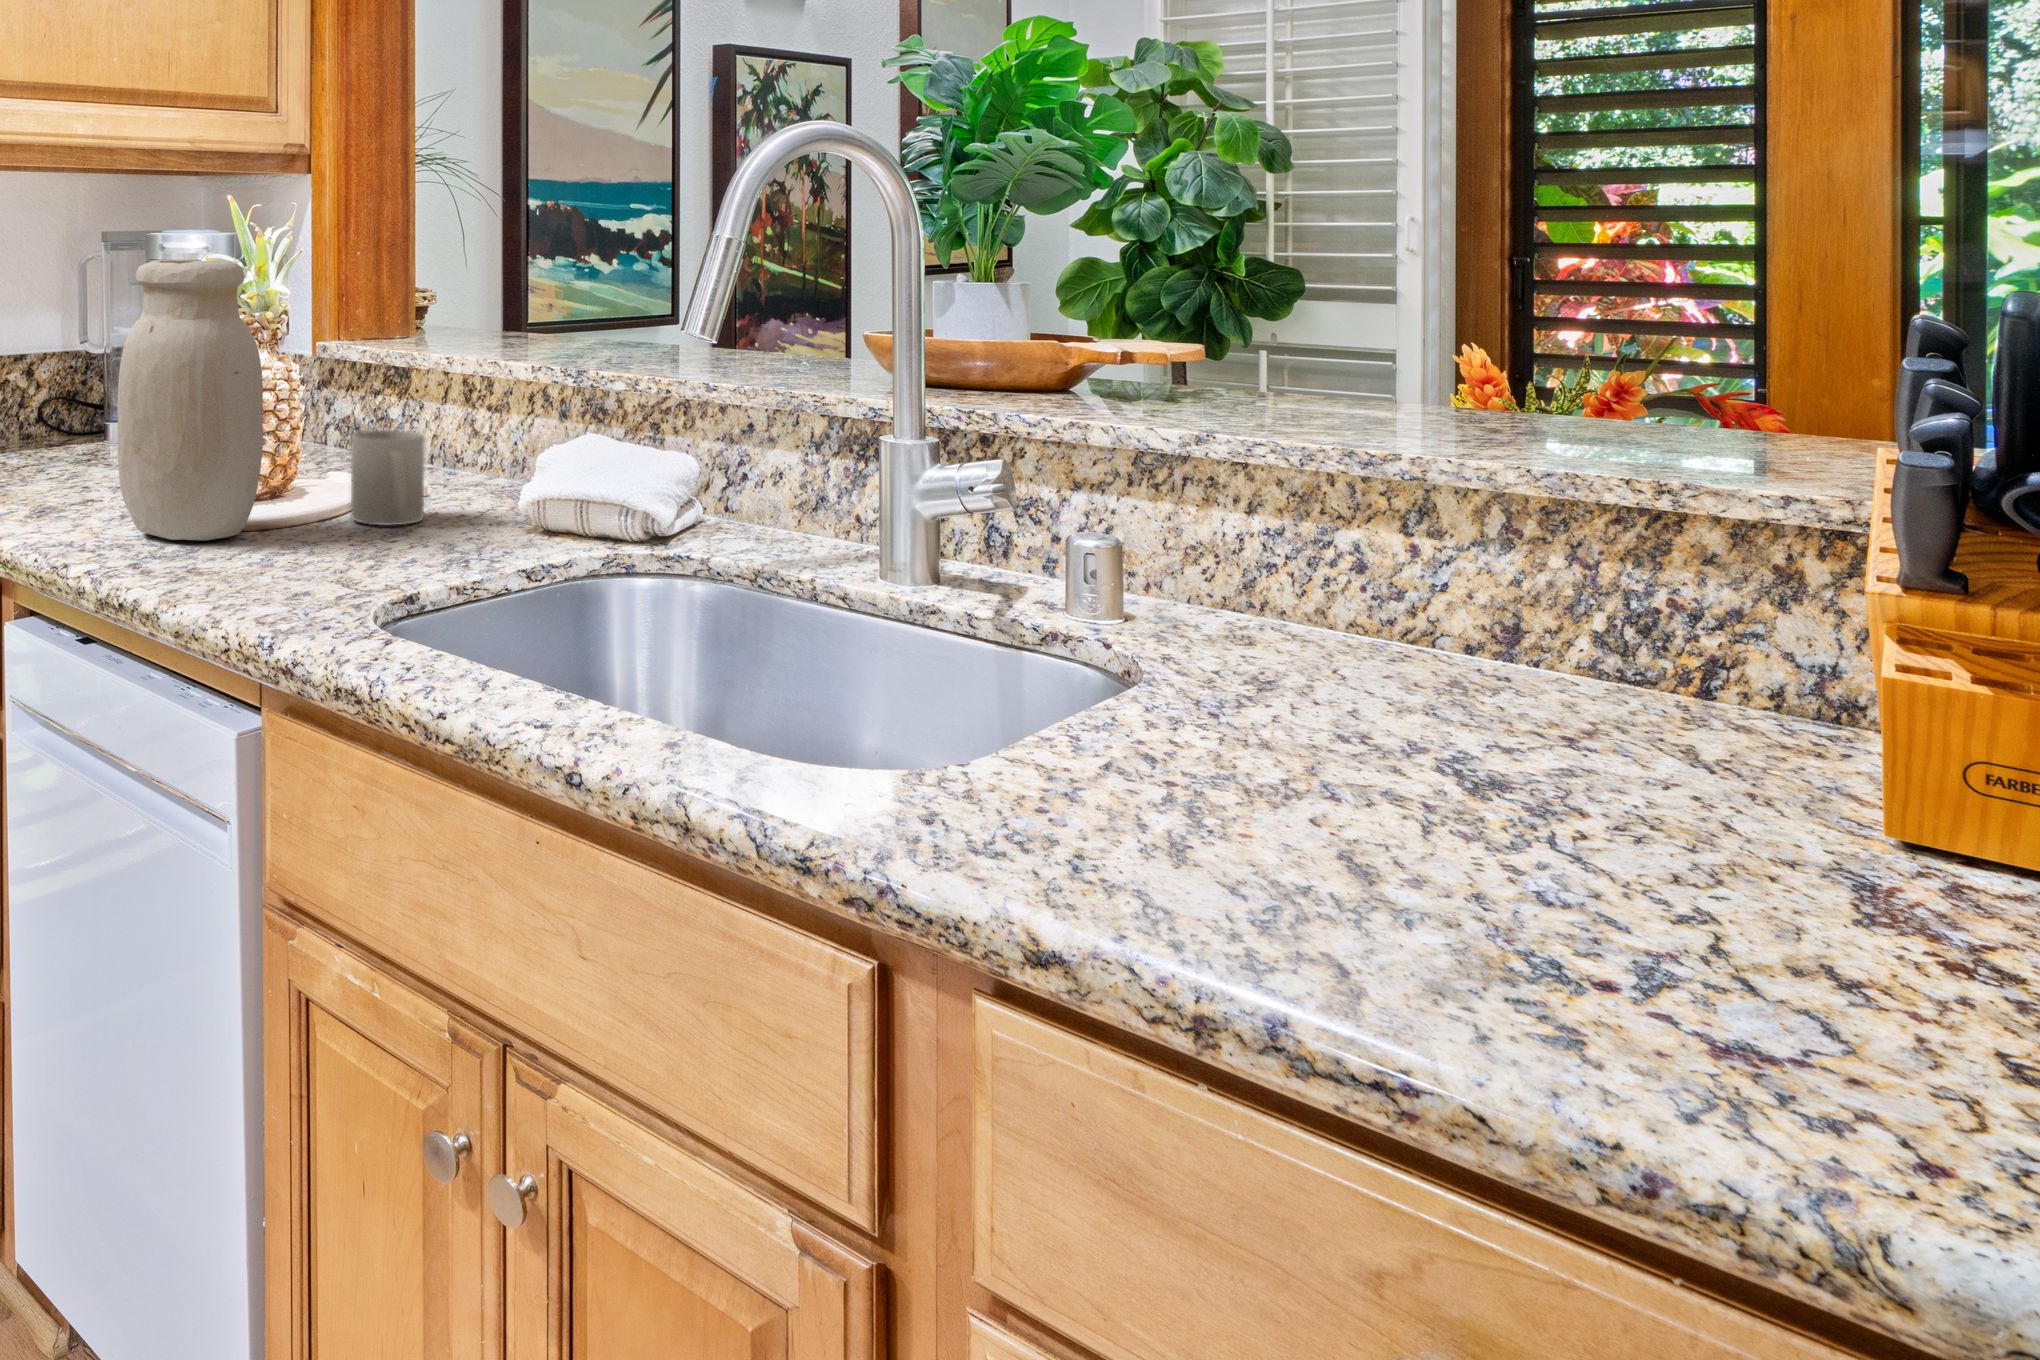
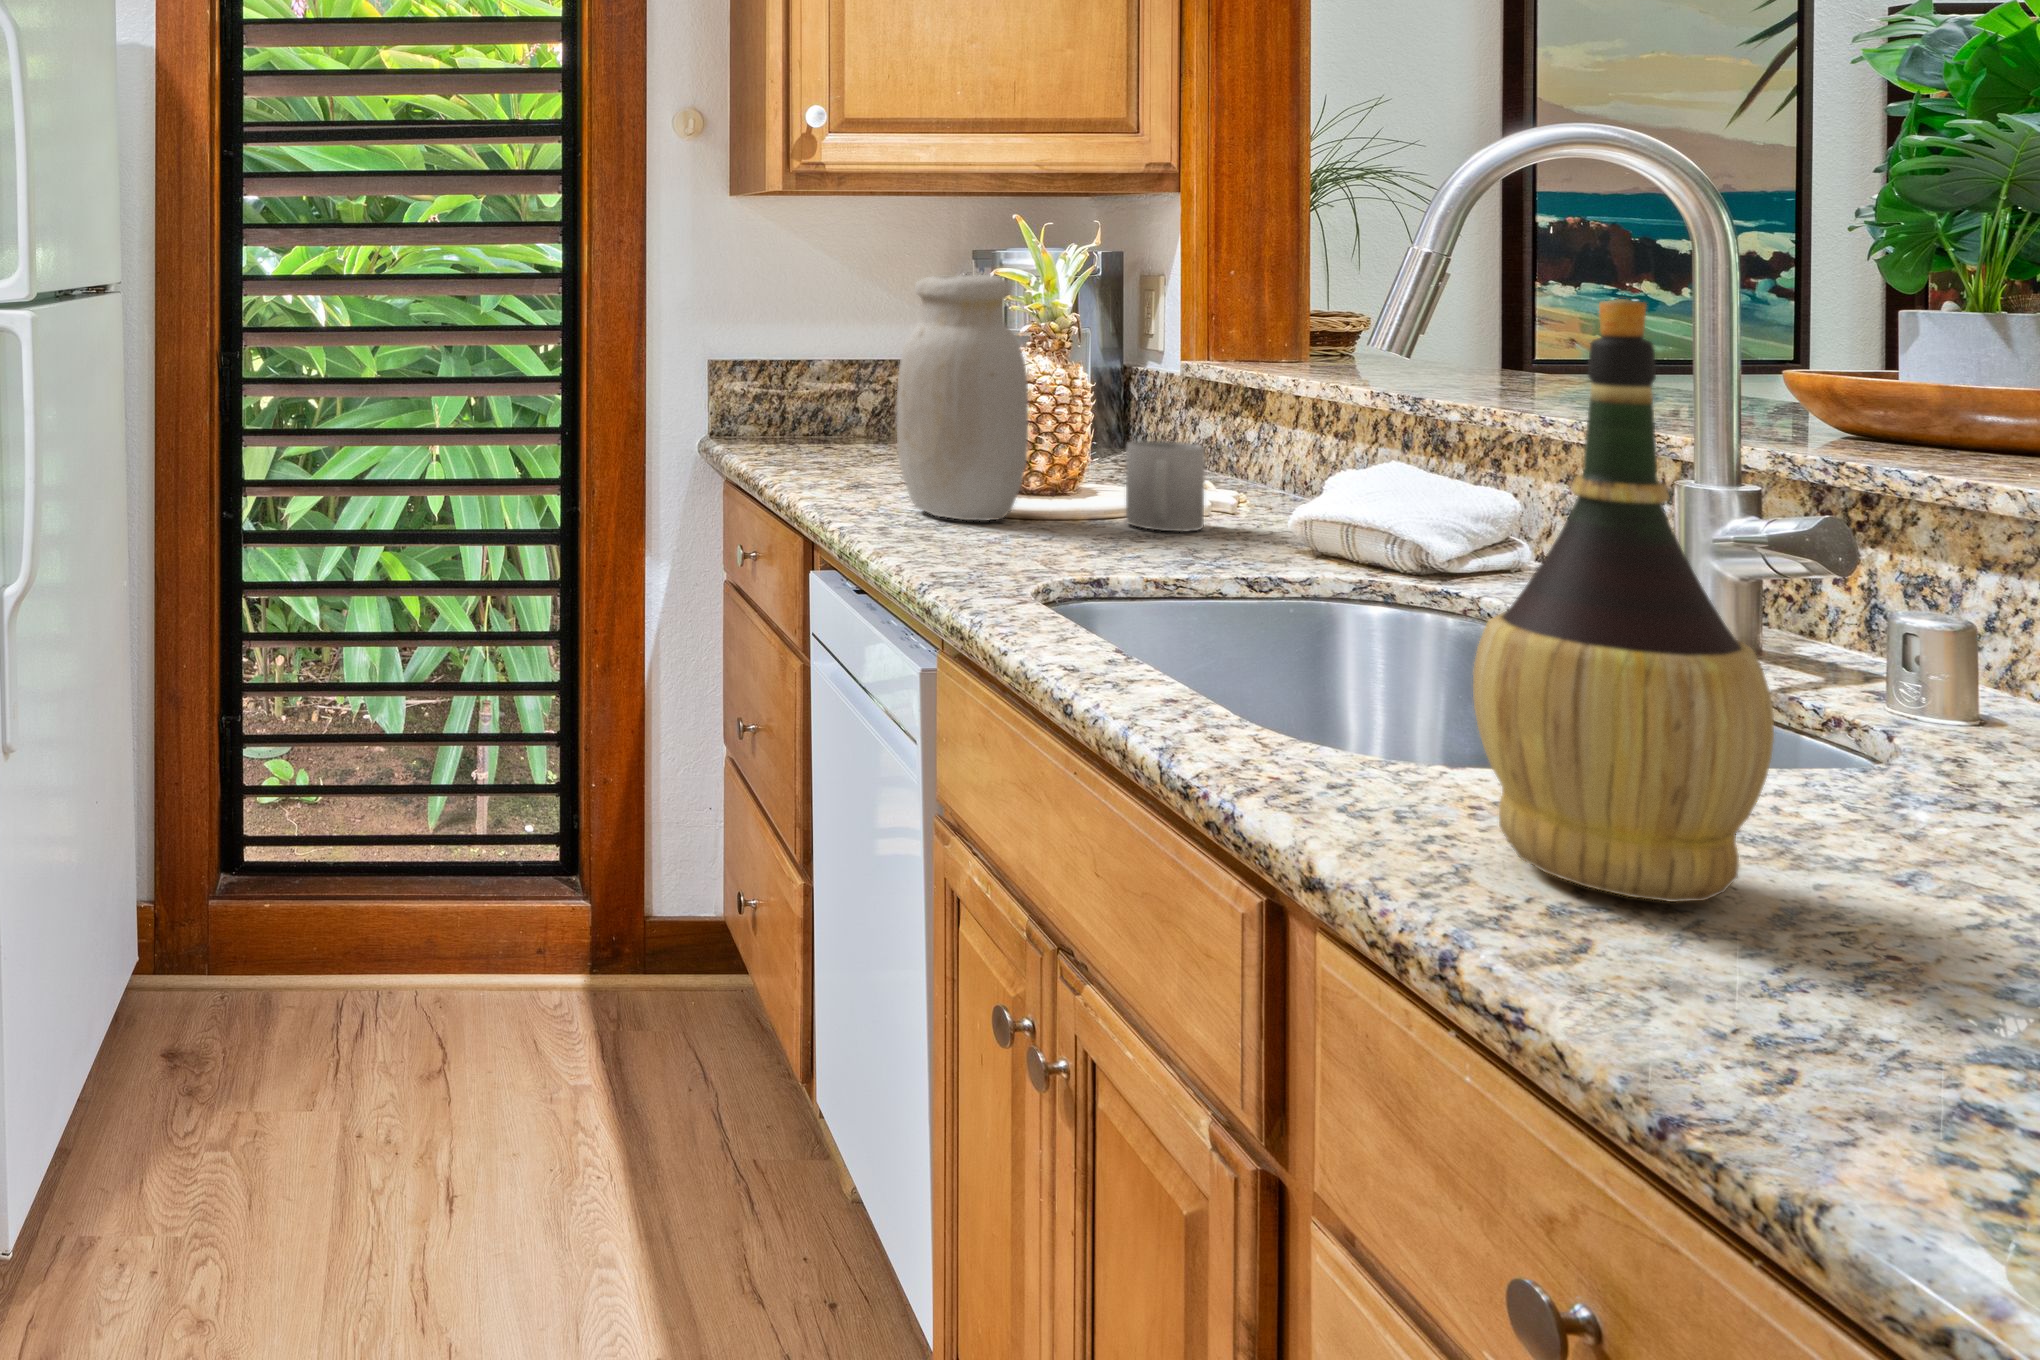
wine bottle: none [1107,297,1371,891] -> present [1473,299,1774,902]

